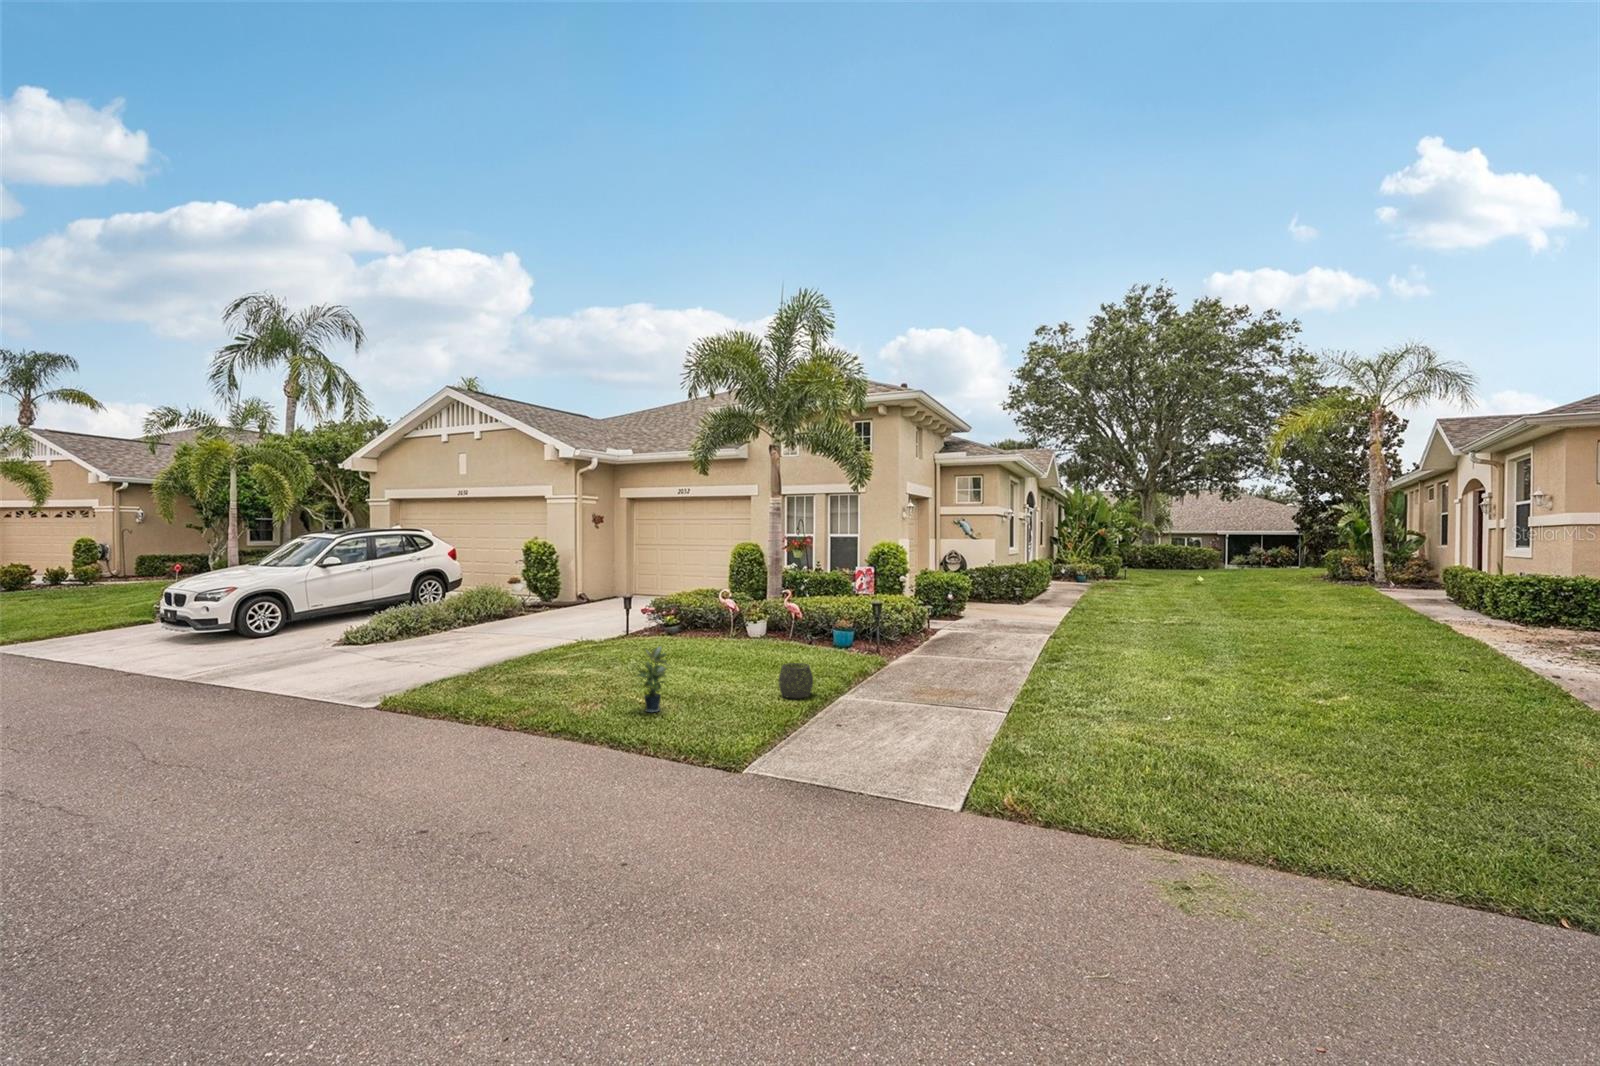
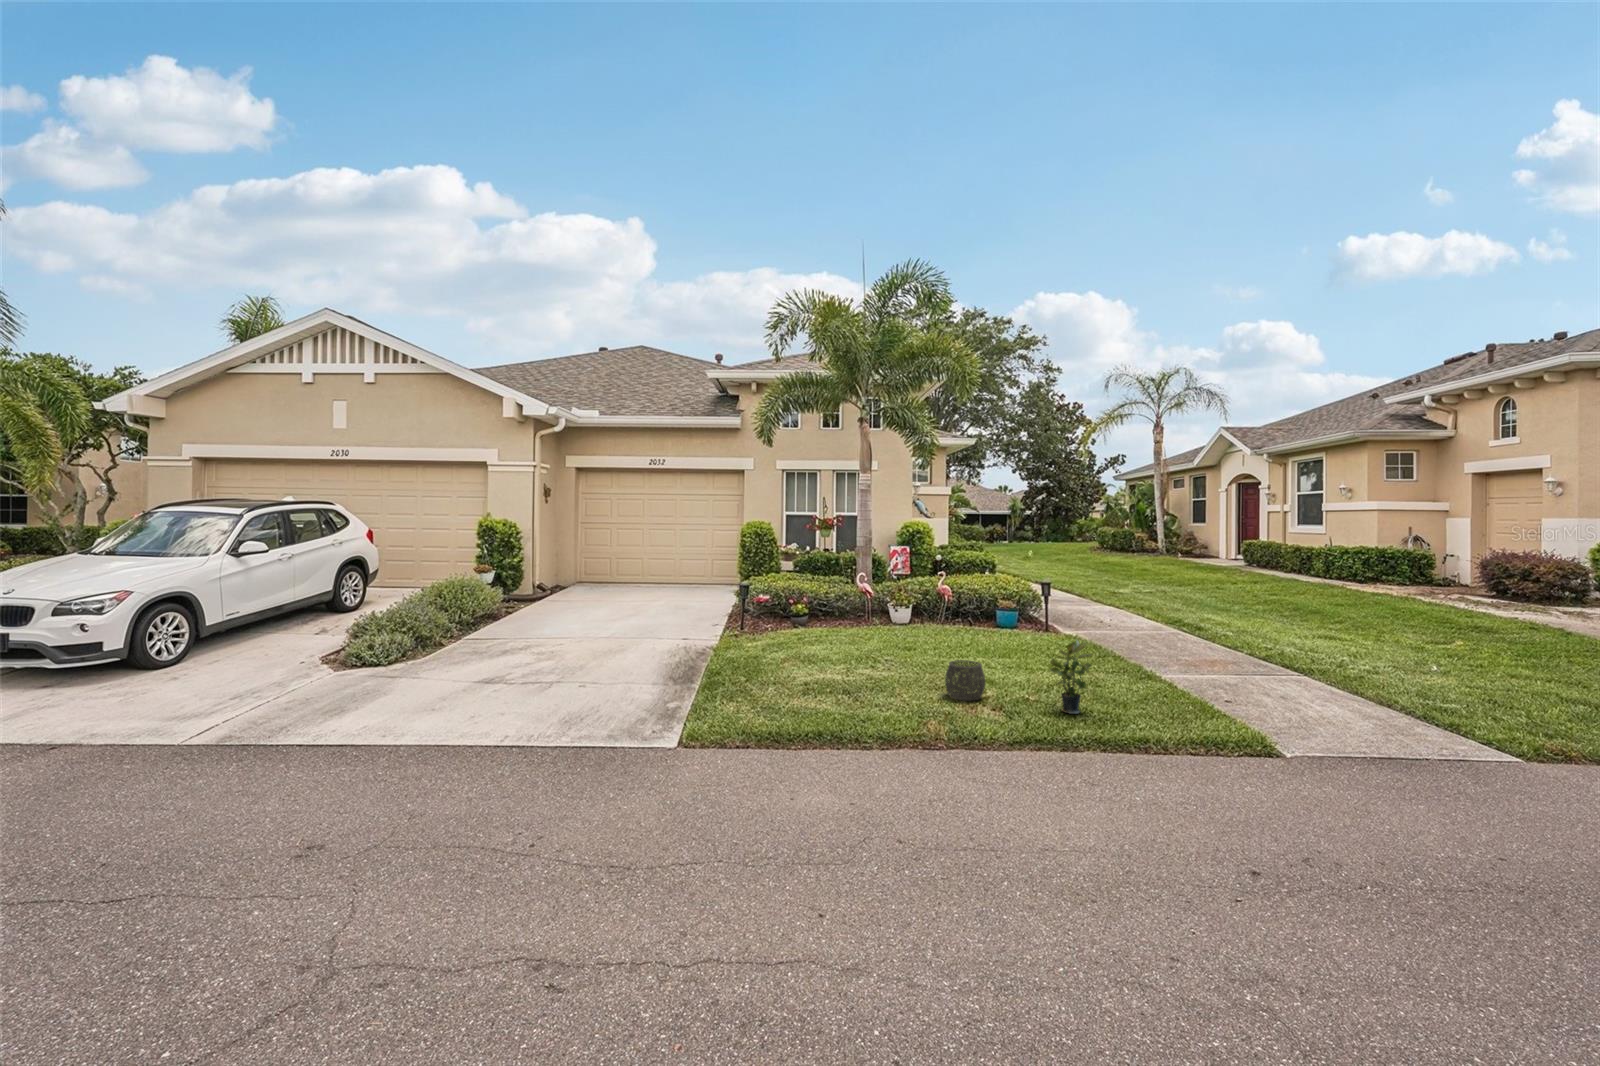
woven basket: present [779,663,813,698] -> present [945,660,985,701]

